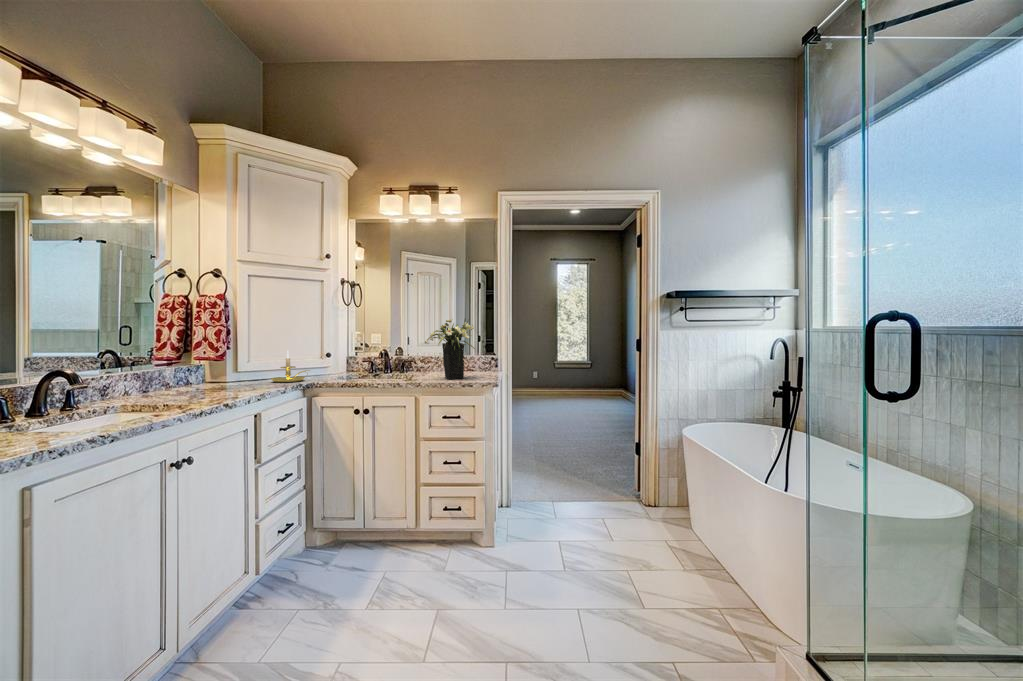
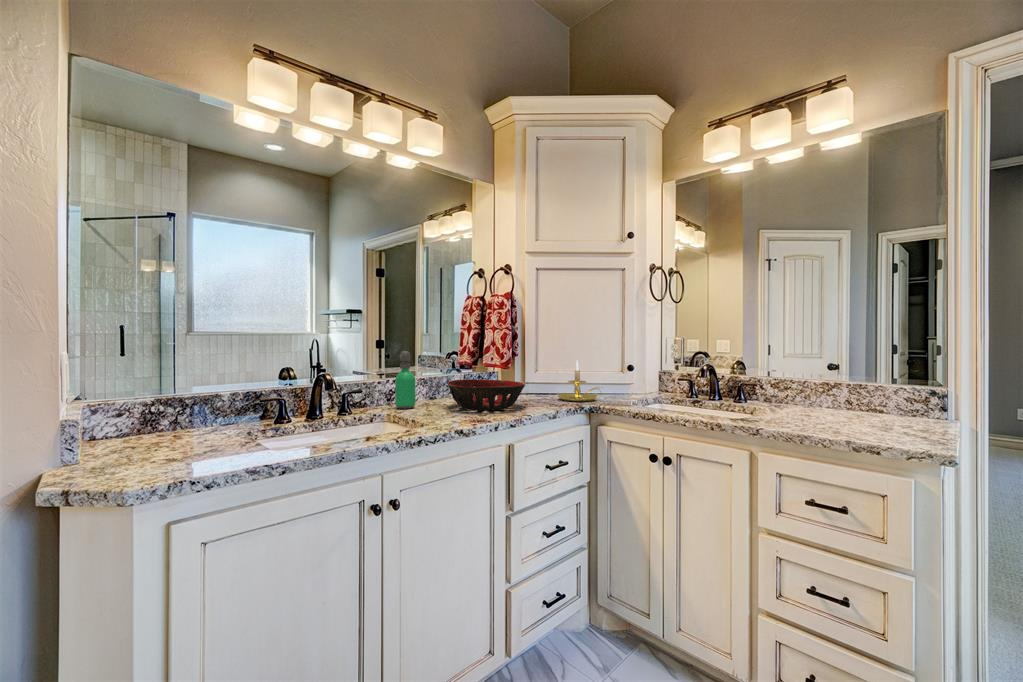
flower arrangement: present [425,319,475,379] -> none [771,312,880,425]
soap dispenser: none [118,346,142,400] -> present [395,351,415,409]
decorative bowl: none [177,369,254,394] -> present [447,379,525,411]

